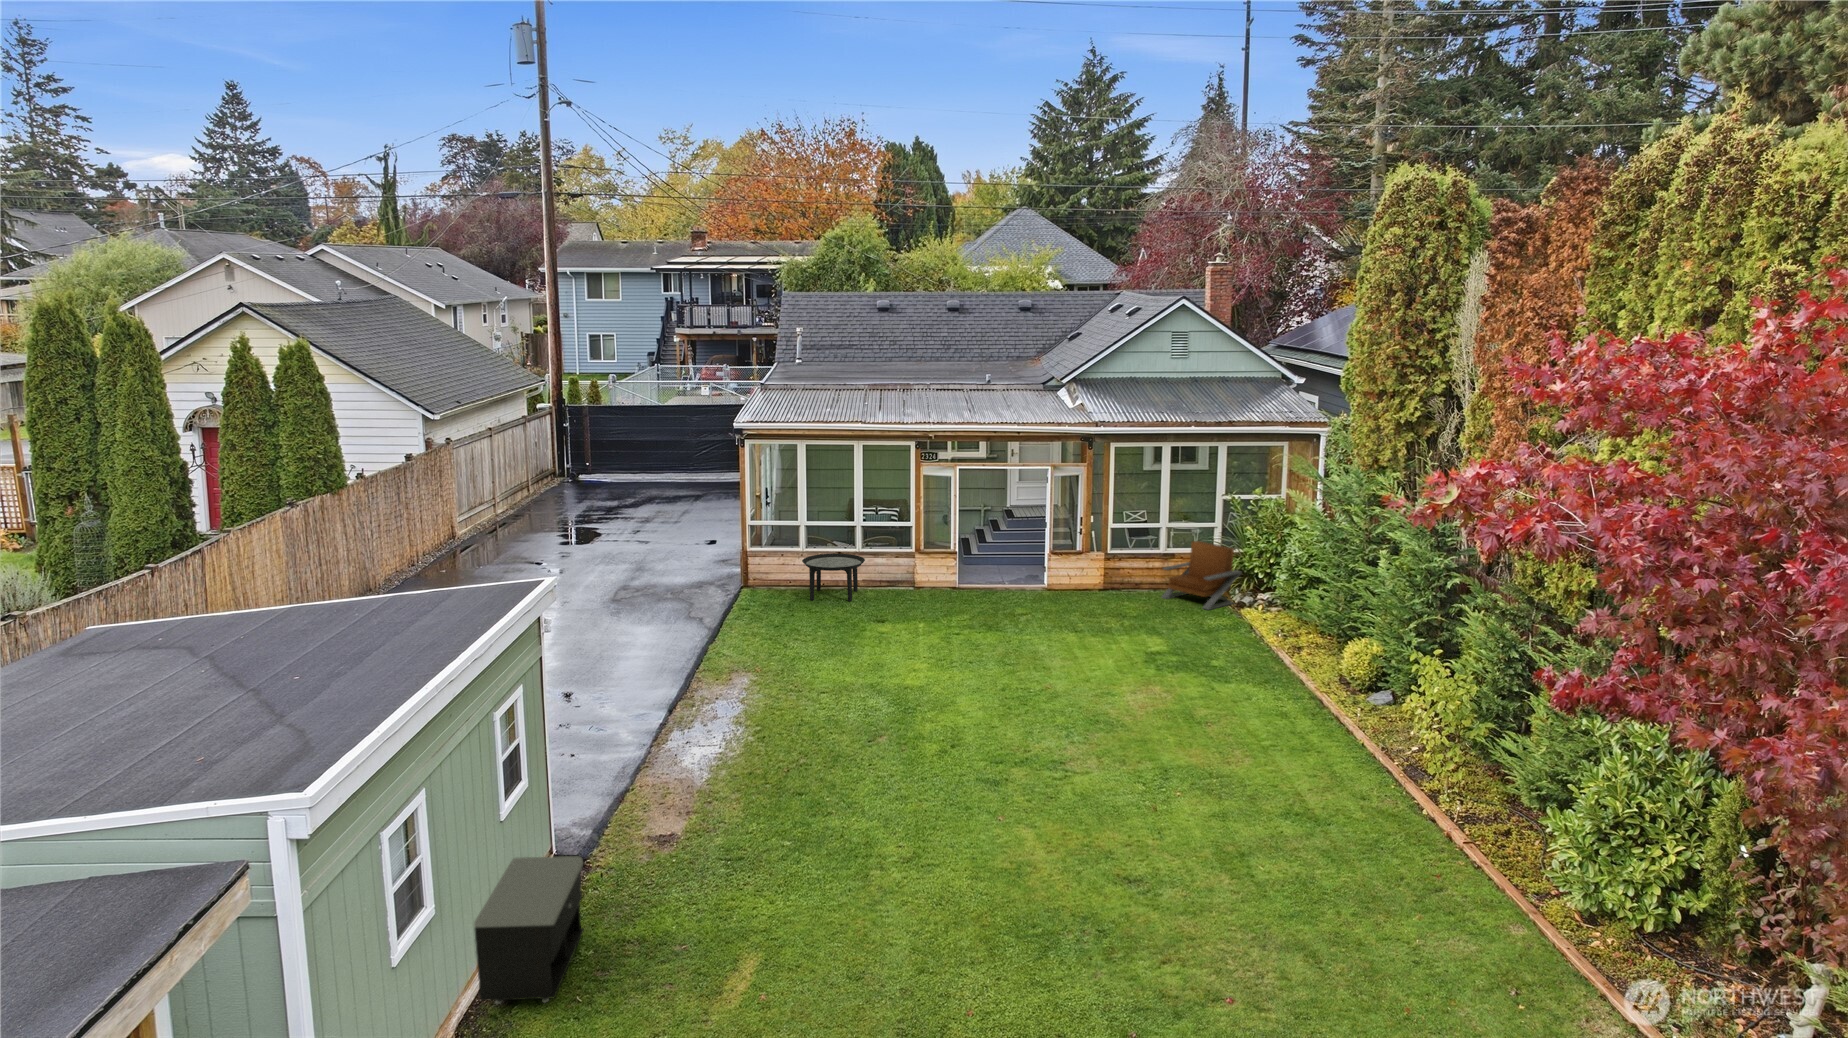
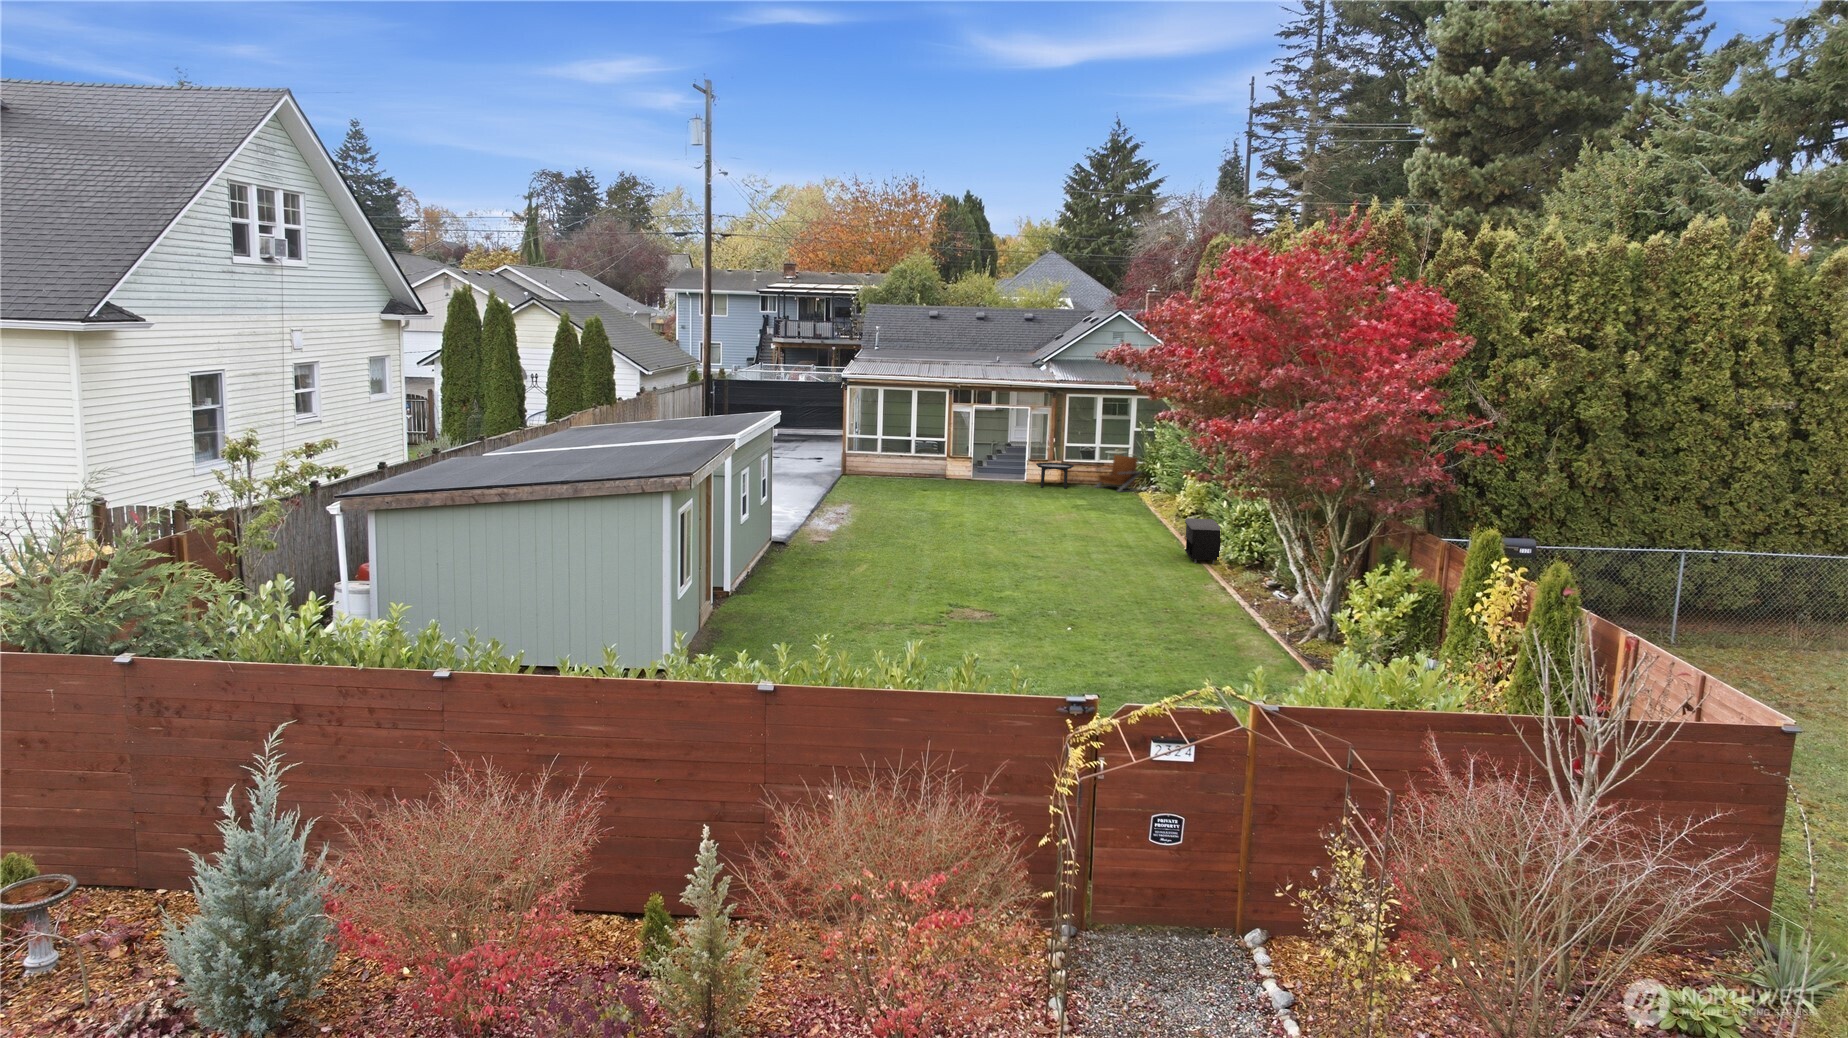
round table: present [802,553,865,601] -> present [1036,463,1074,489]
storage bench: present [474,856,584,1004] -> present [1185,518,1221,563]

